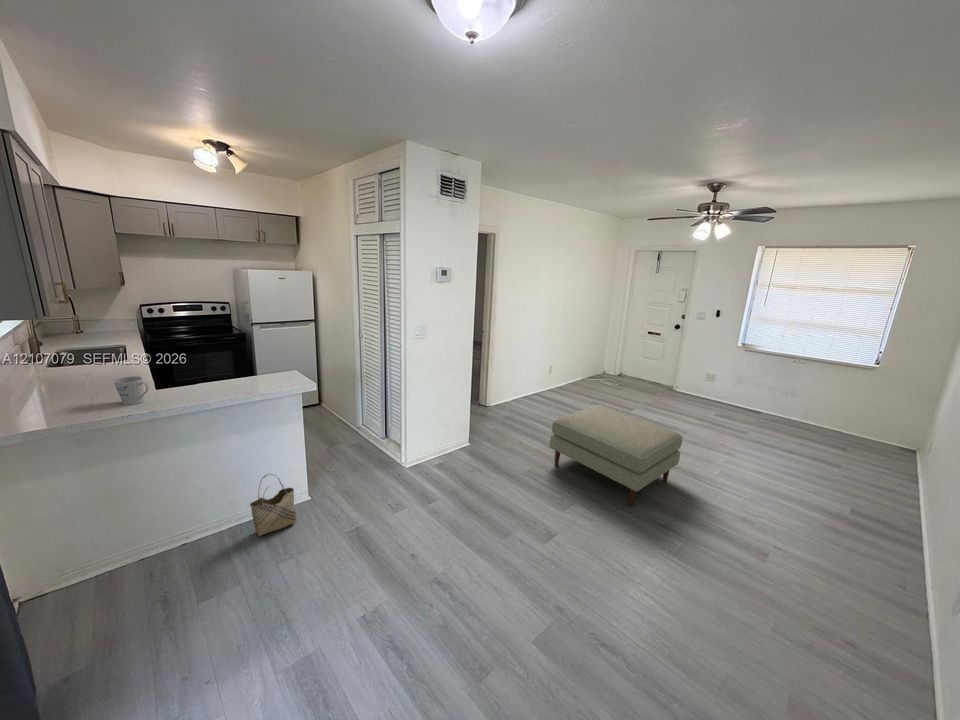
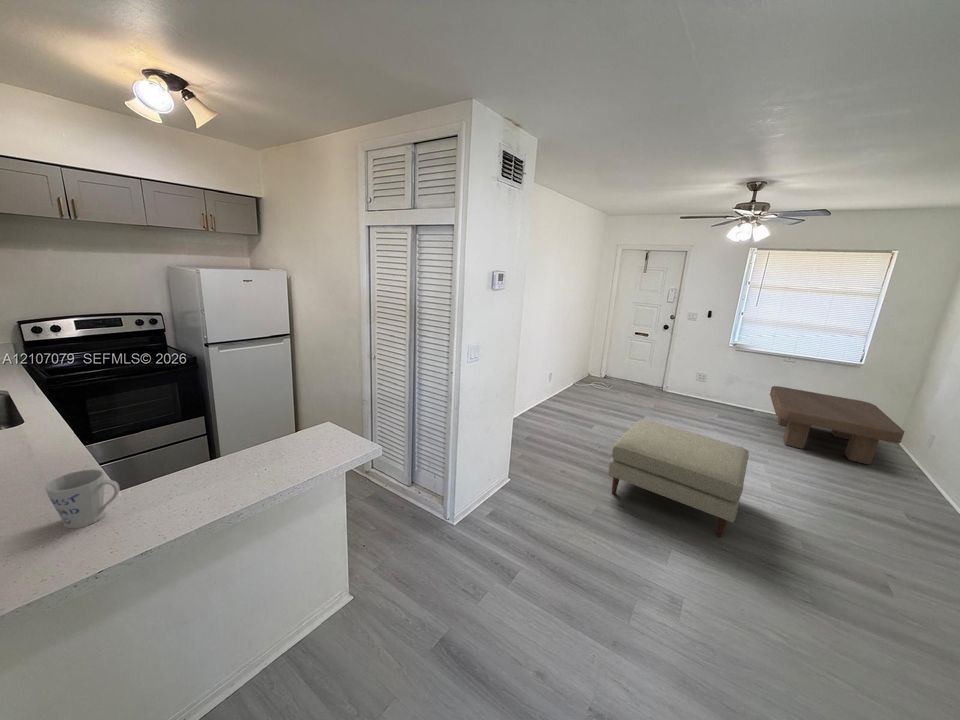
coffee table: none [761,388,893,471] -> present [770,386,905,465]
woven basket: present [250,474,296,536] -> none [282,577,344,679]

